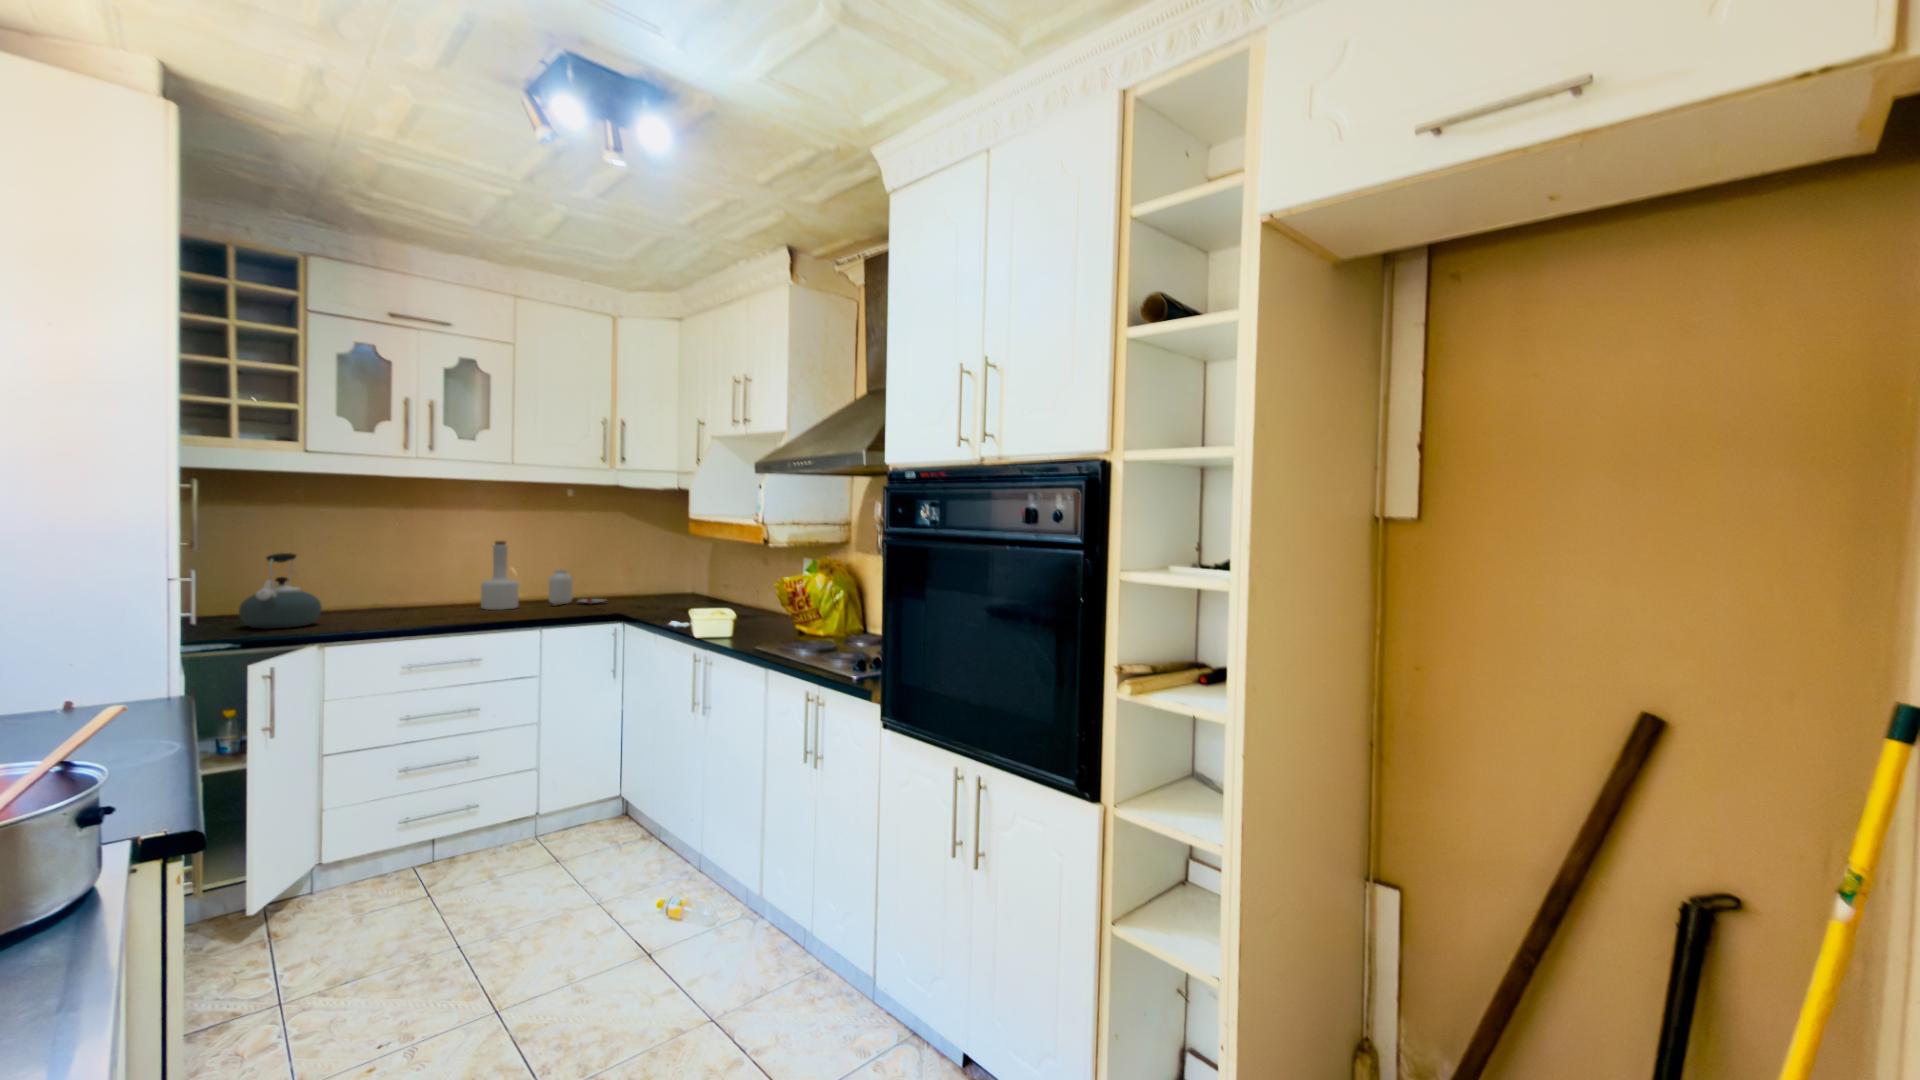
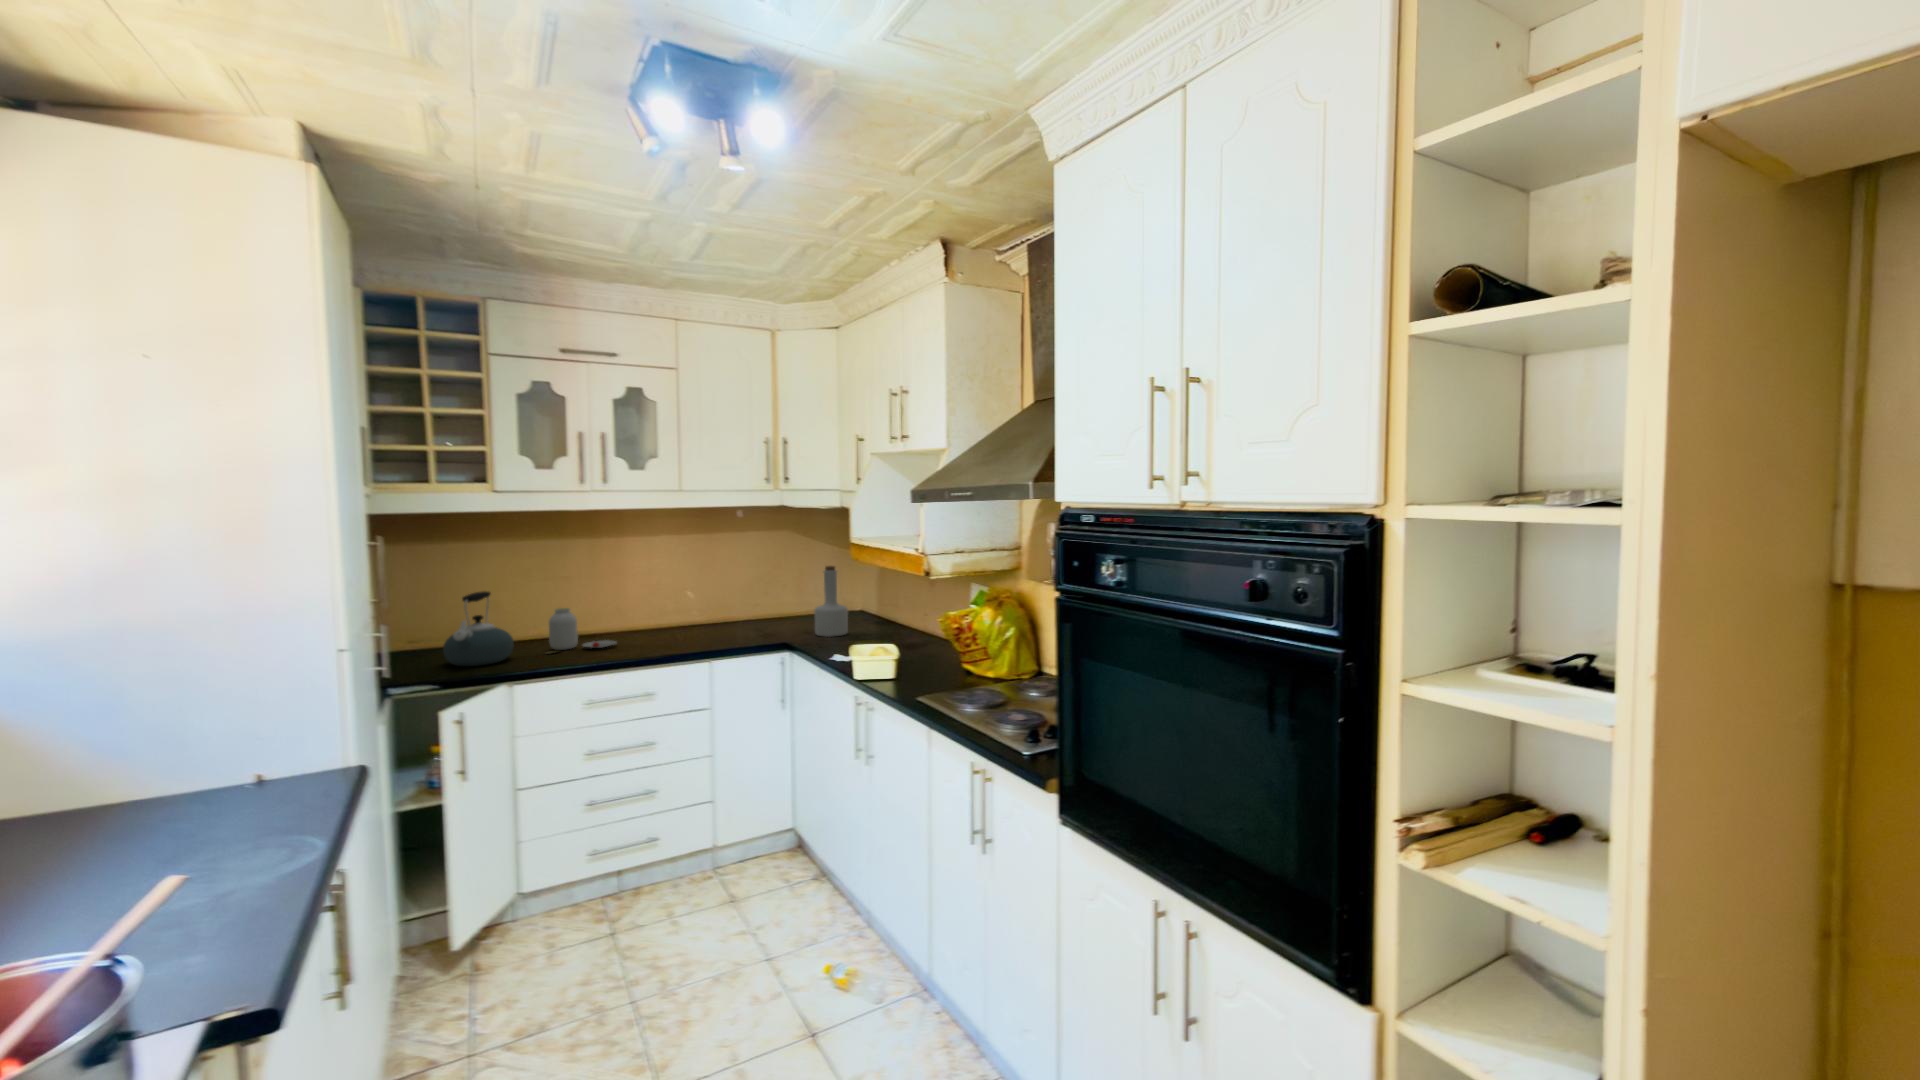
bottle: present [481,541,519,610] -> present [814,566,848,637]
jar: present [549,570,604,605] -> present [546,608,616,654]

